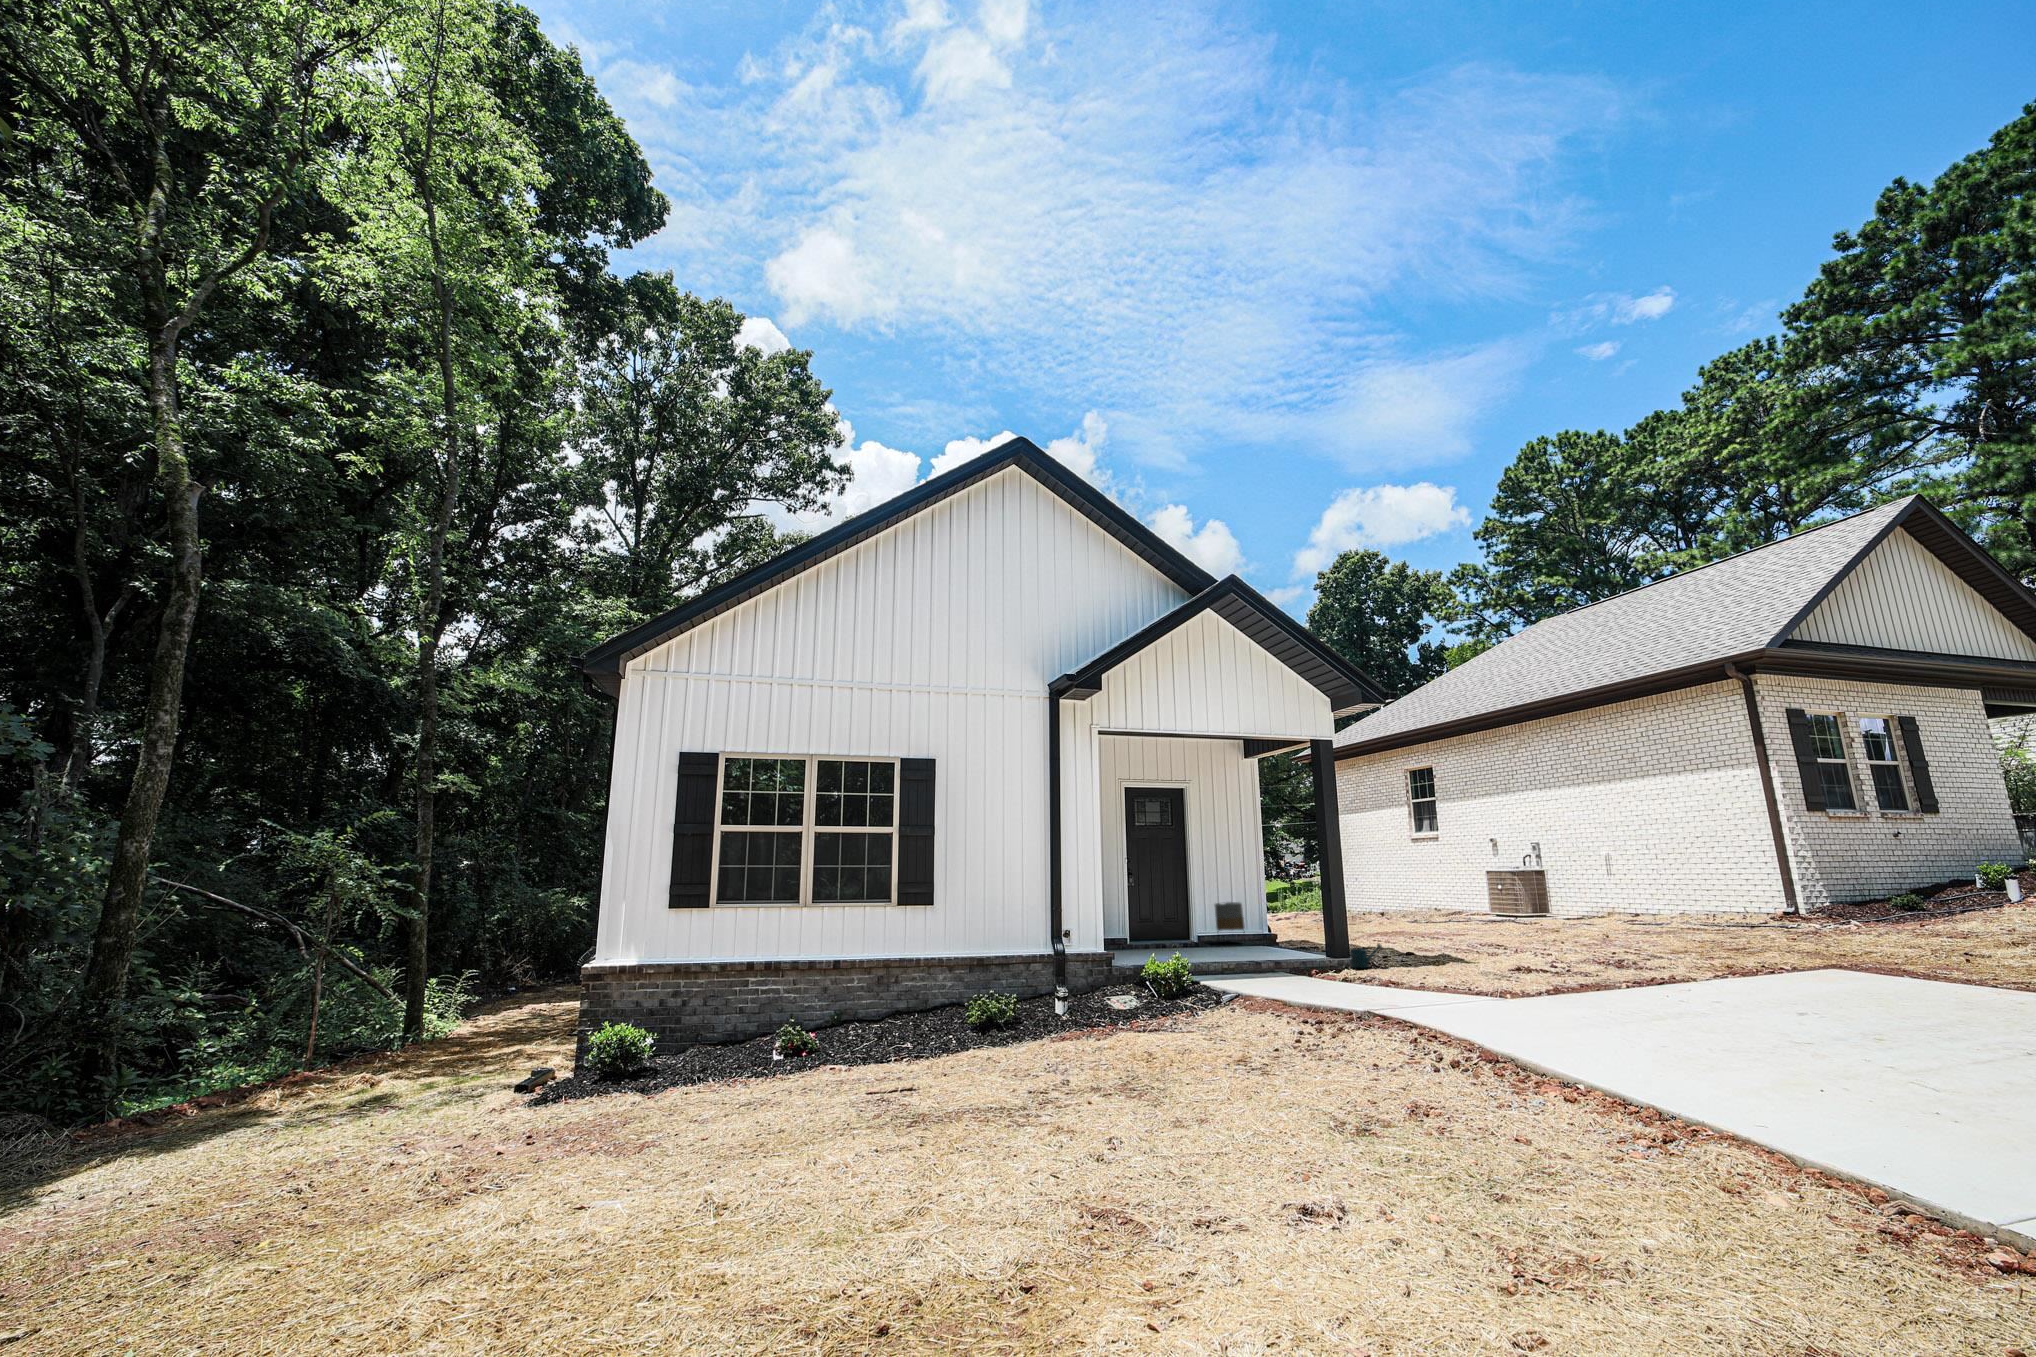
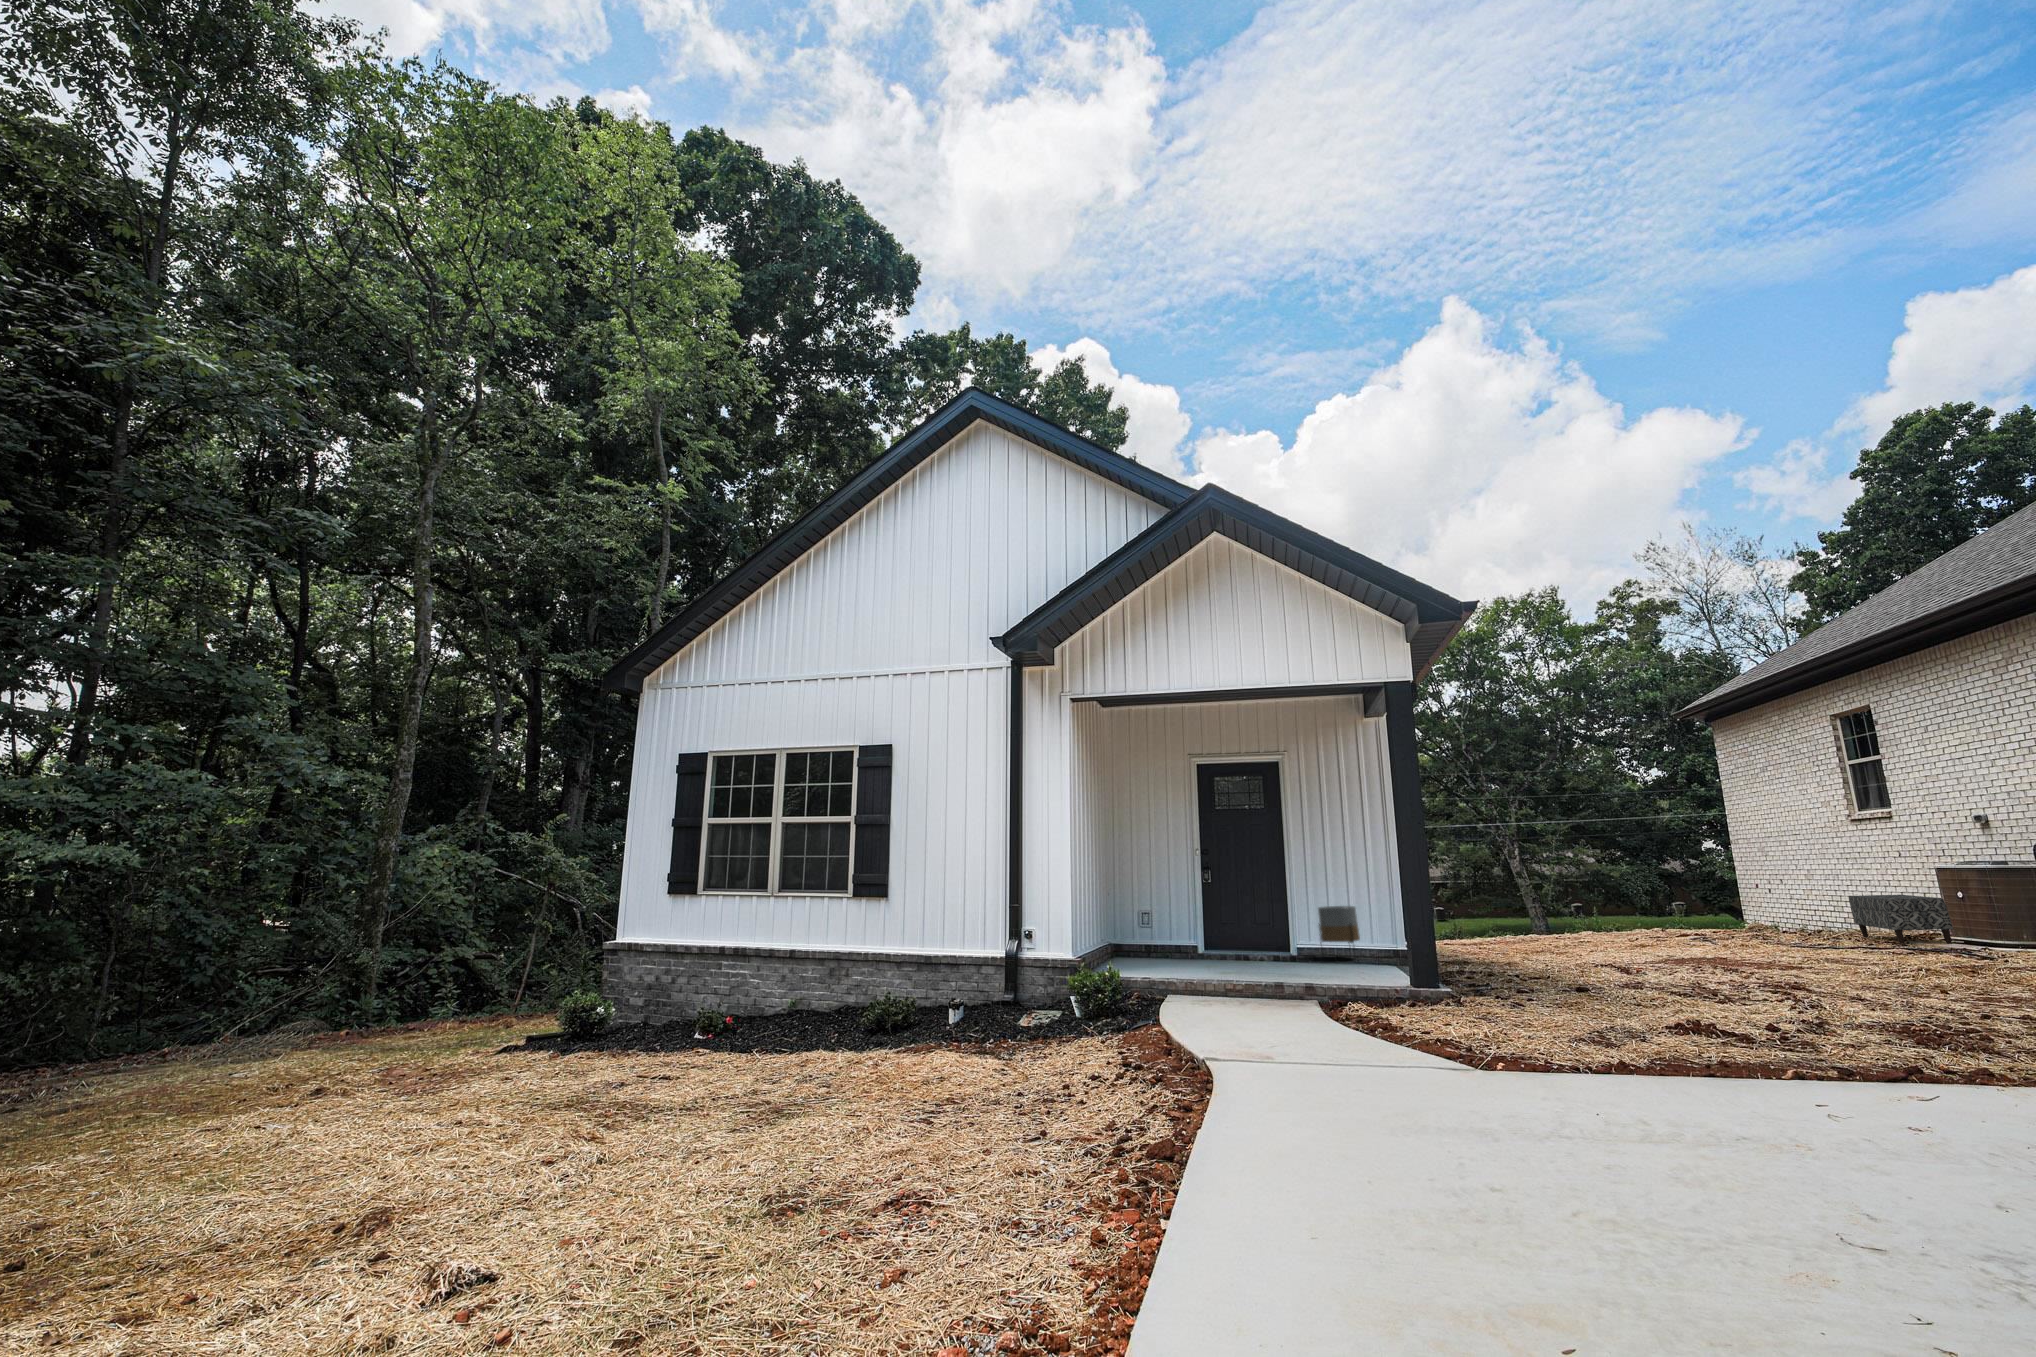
bench: none [1417,887,1475,918] -> present [1849,895,1953,944]
watering can: present [1350,944,1382,968] -> none [1437,969,1496,1006]

